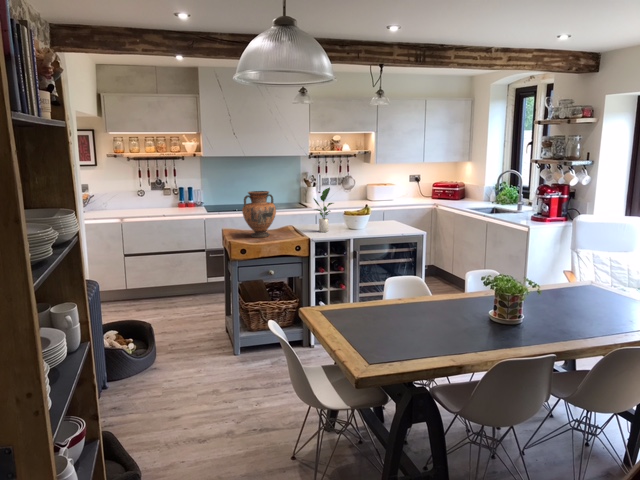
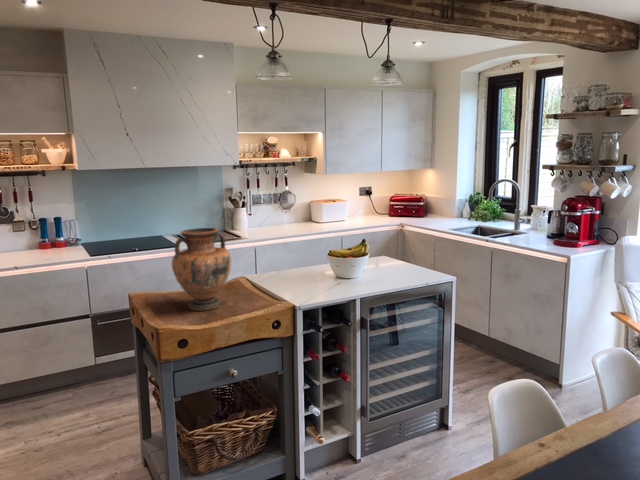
potted plant: present [314,187,333,232] -> none [286,216,323,289]

